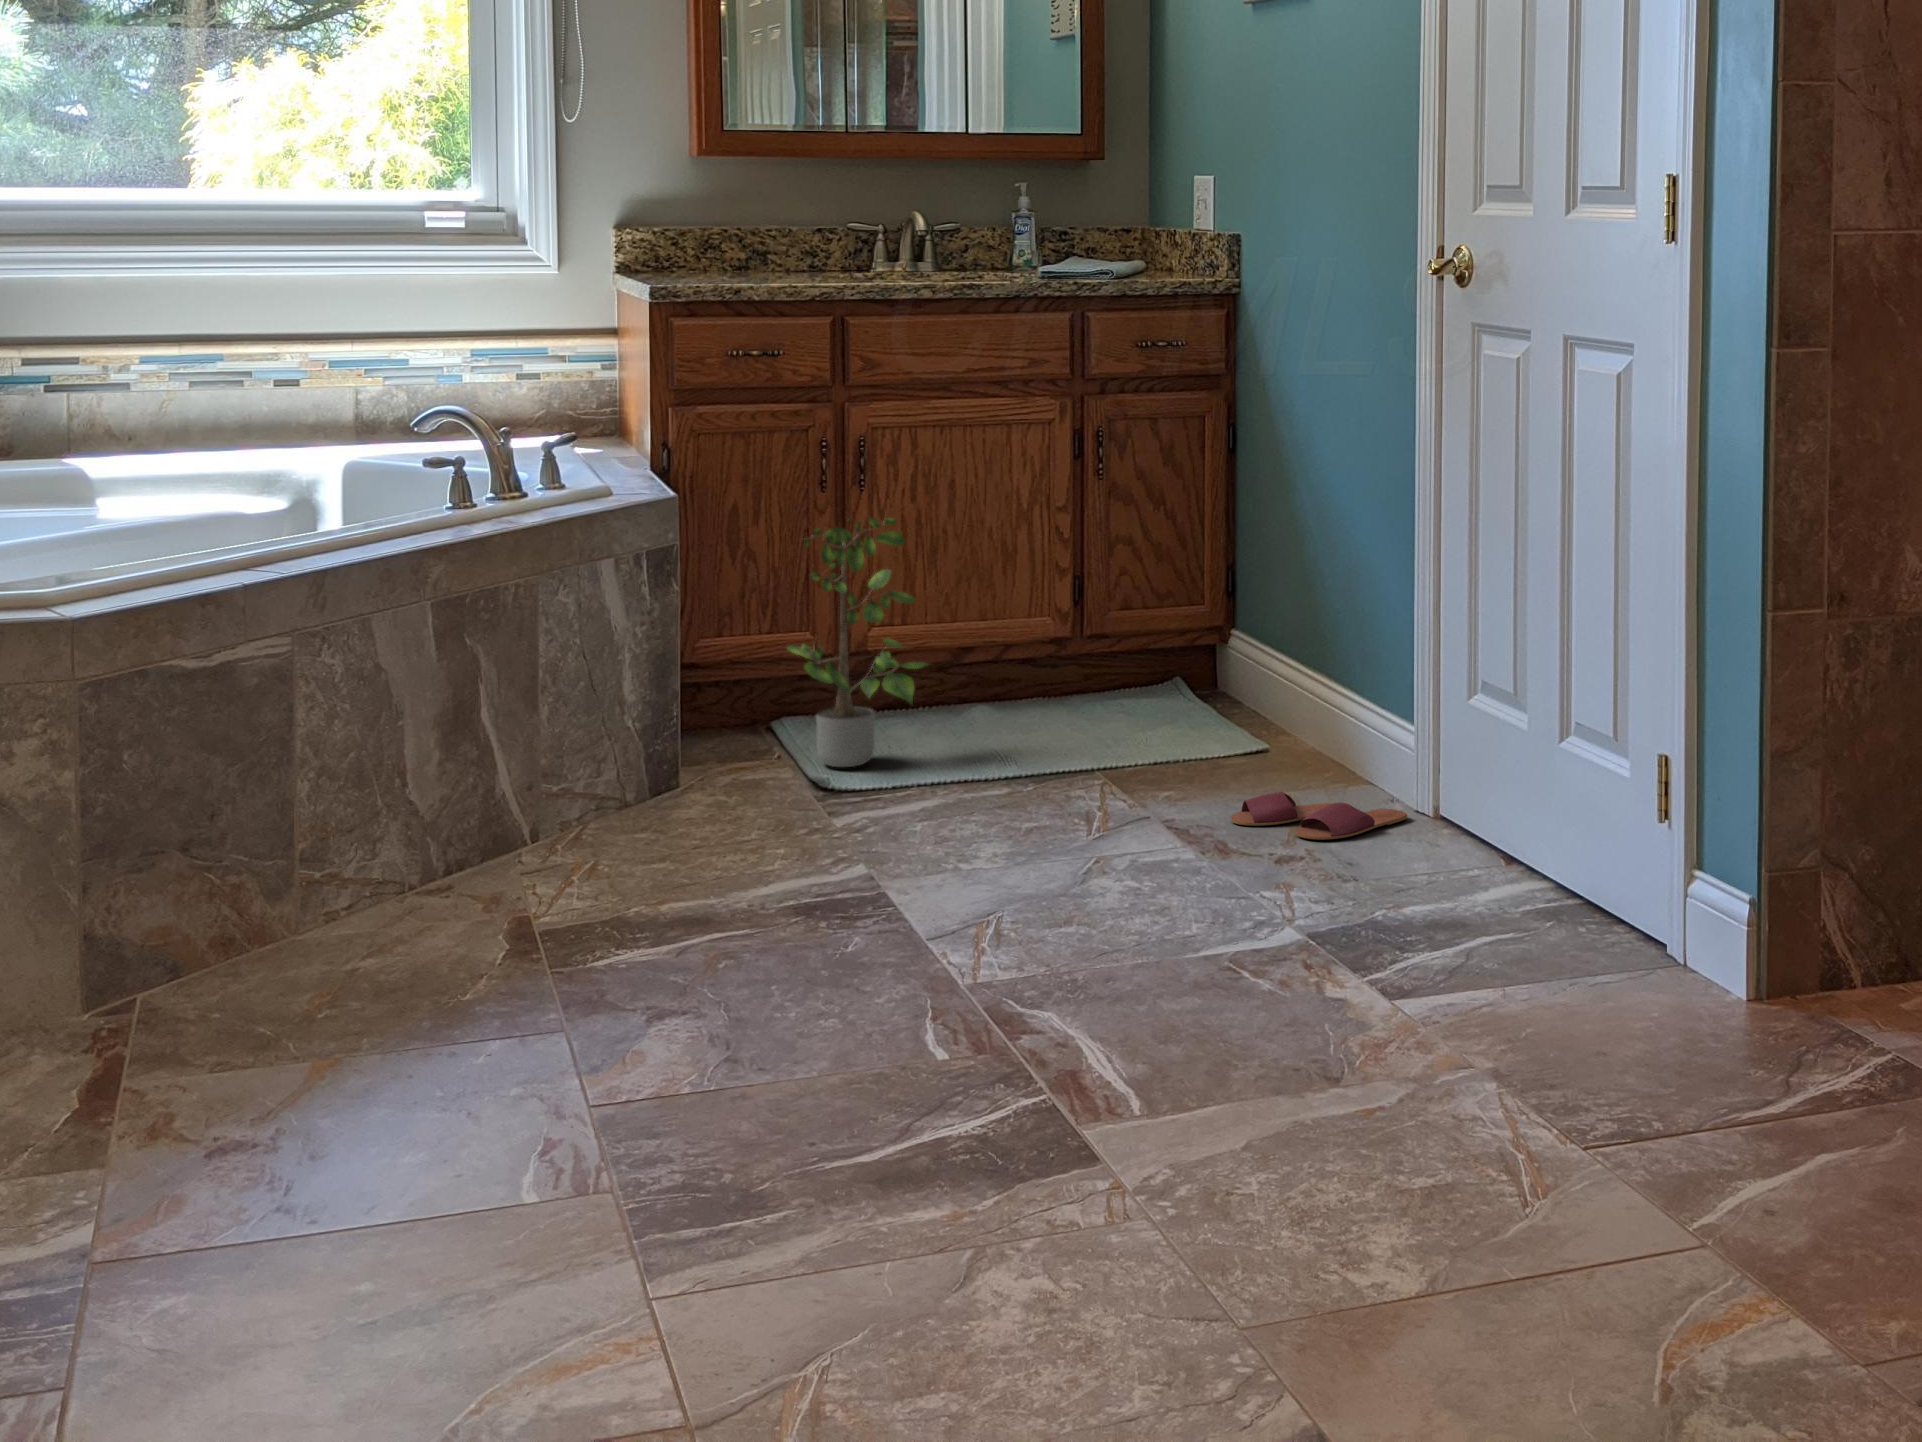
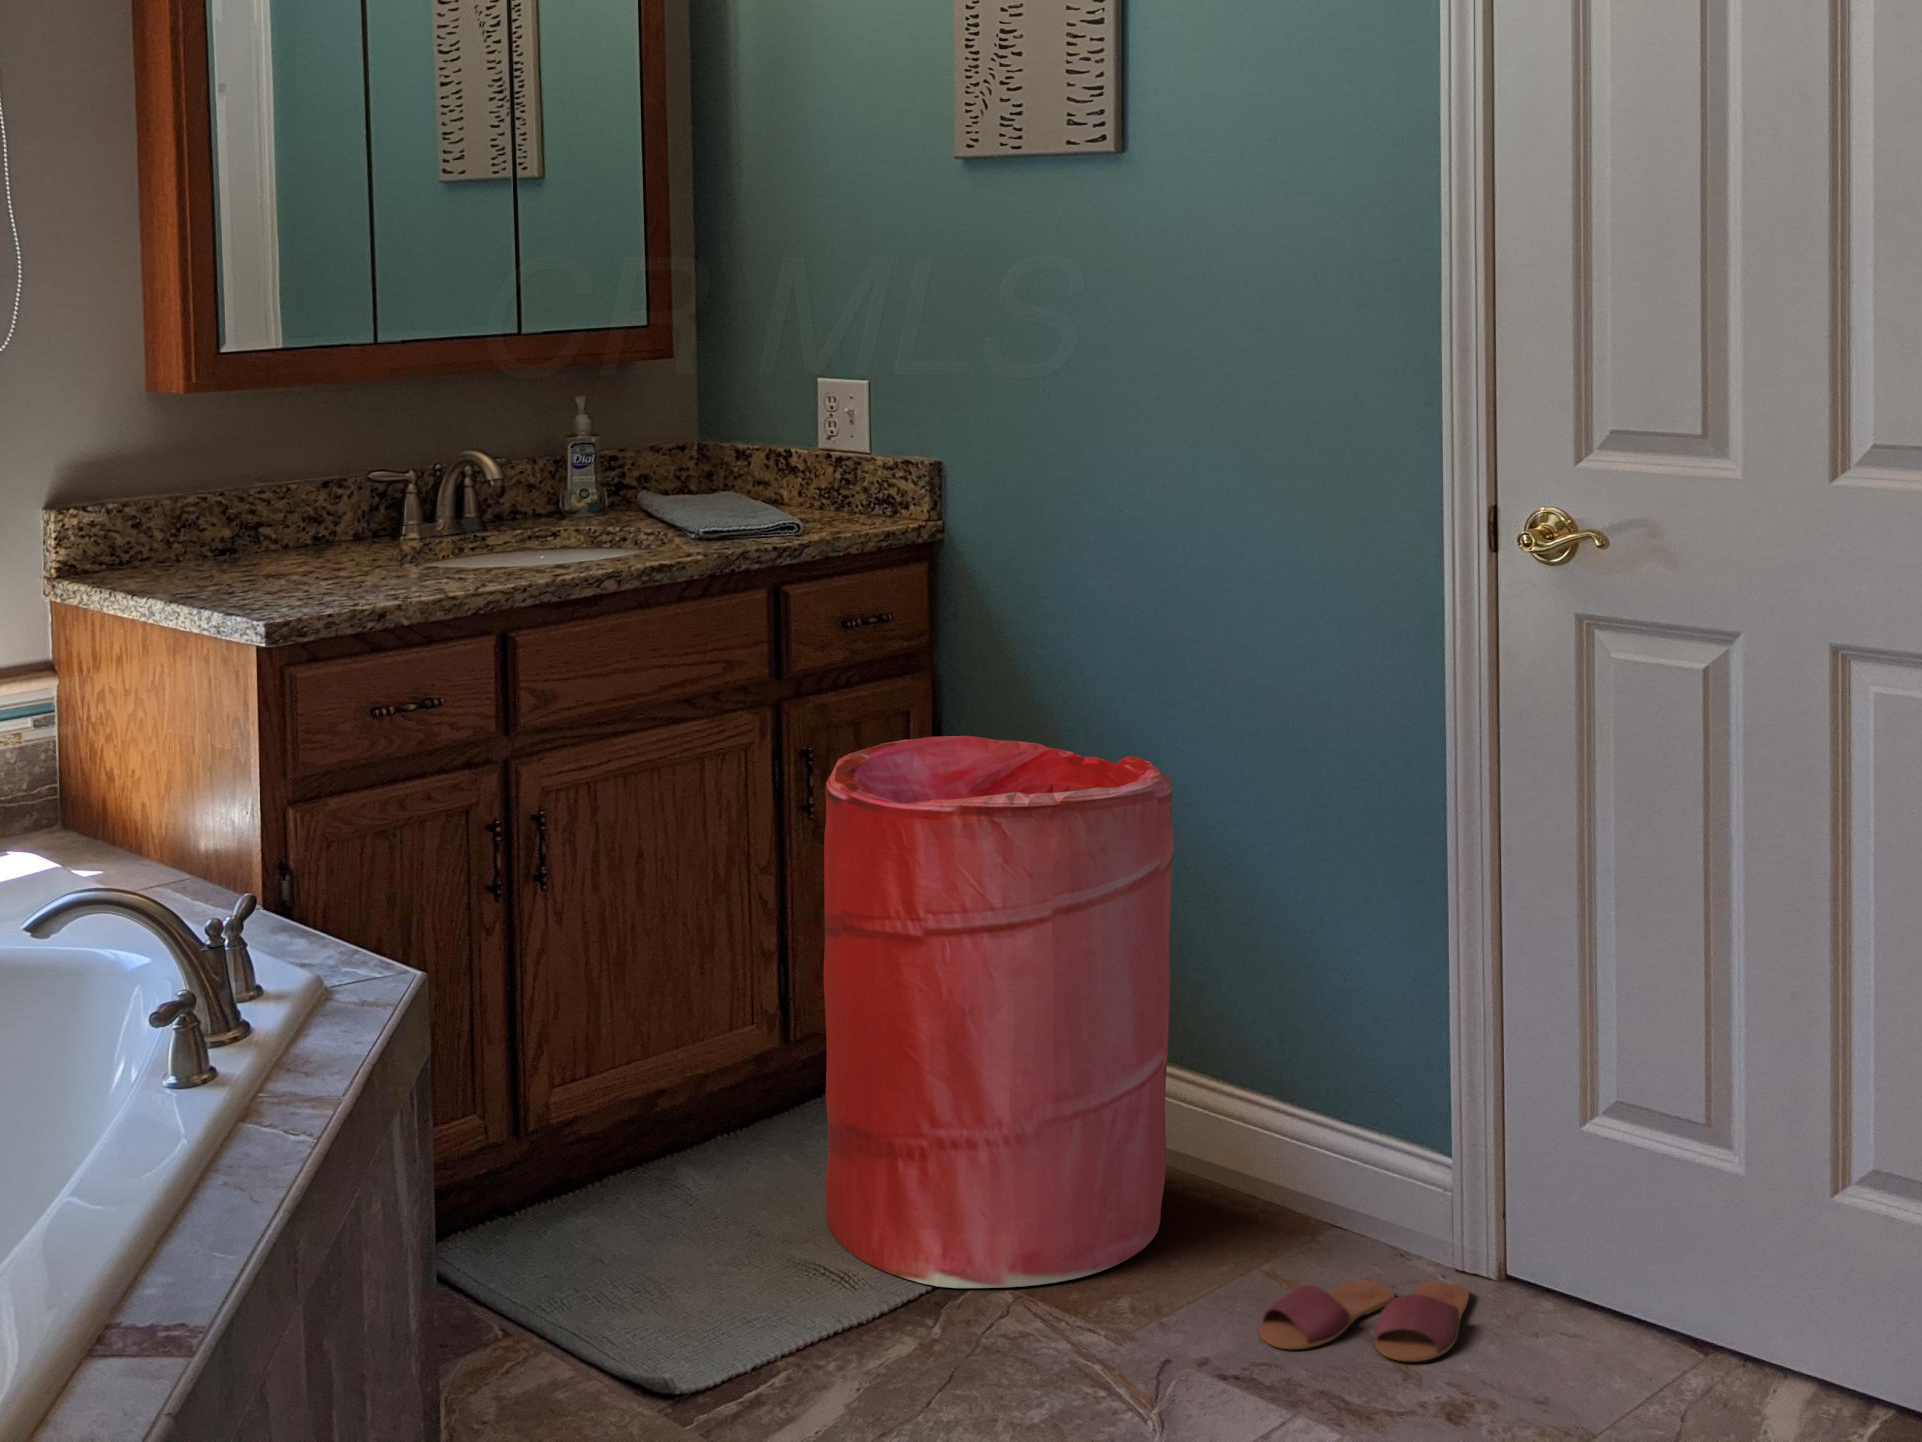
laundry hamper: none [1037,418,1298,781] -> present [824,736,1174,1288]
potted plant: present [787,517,928,767] -> none [523,930,718,1336]

